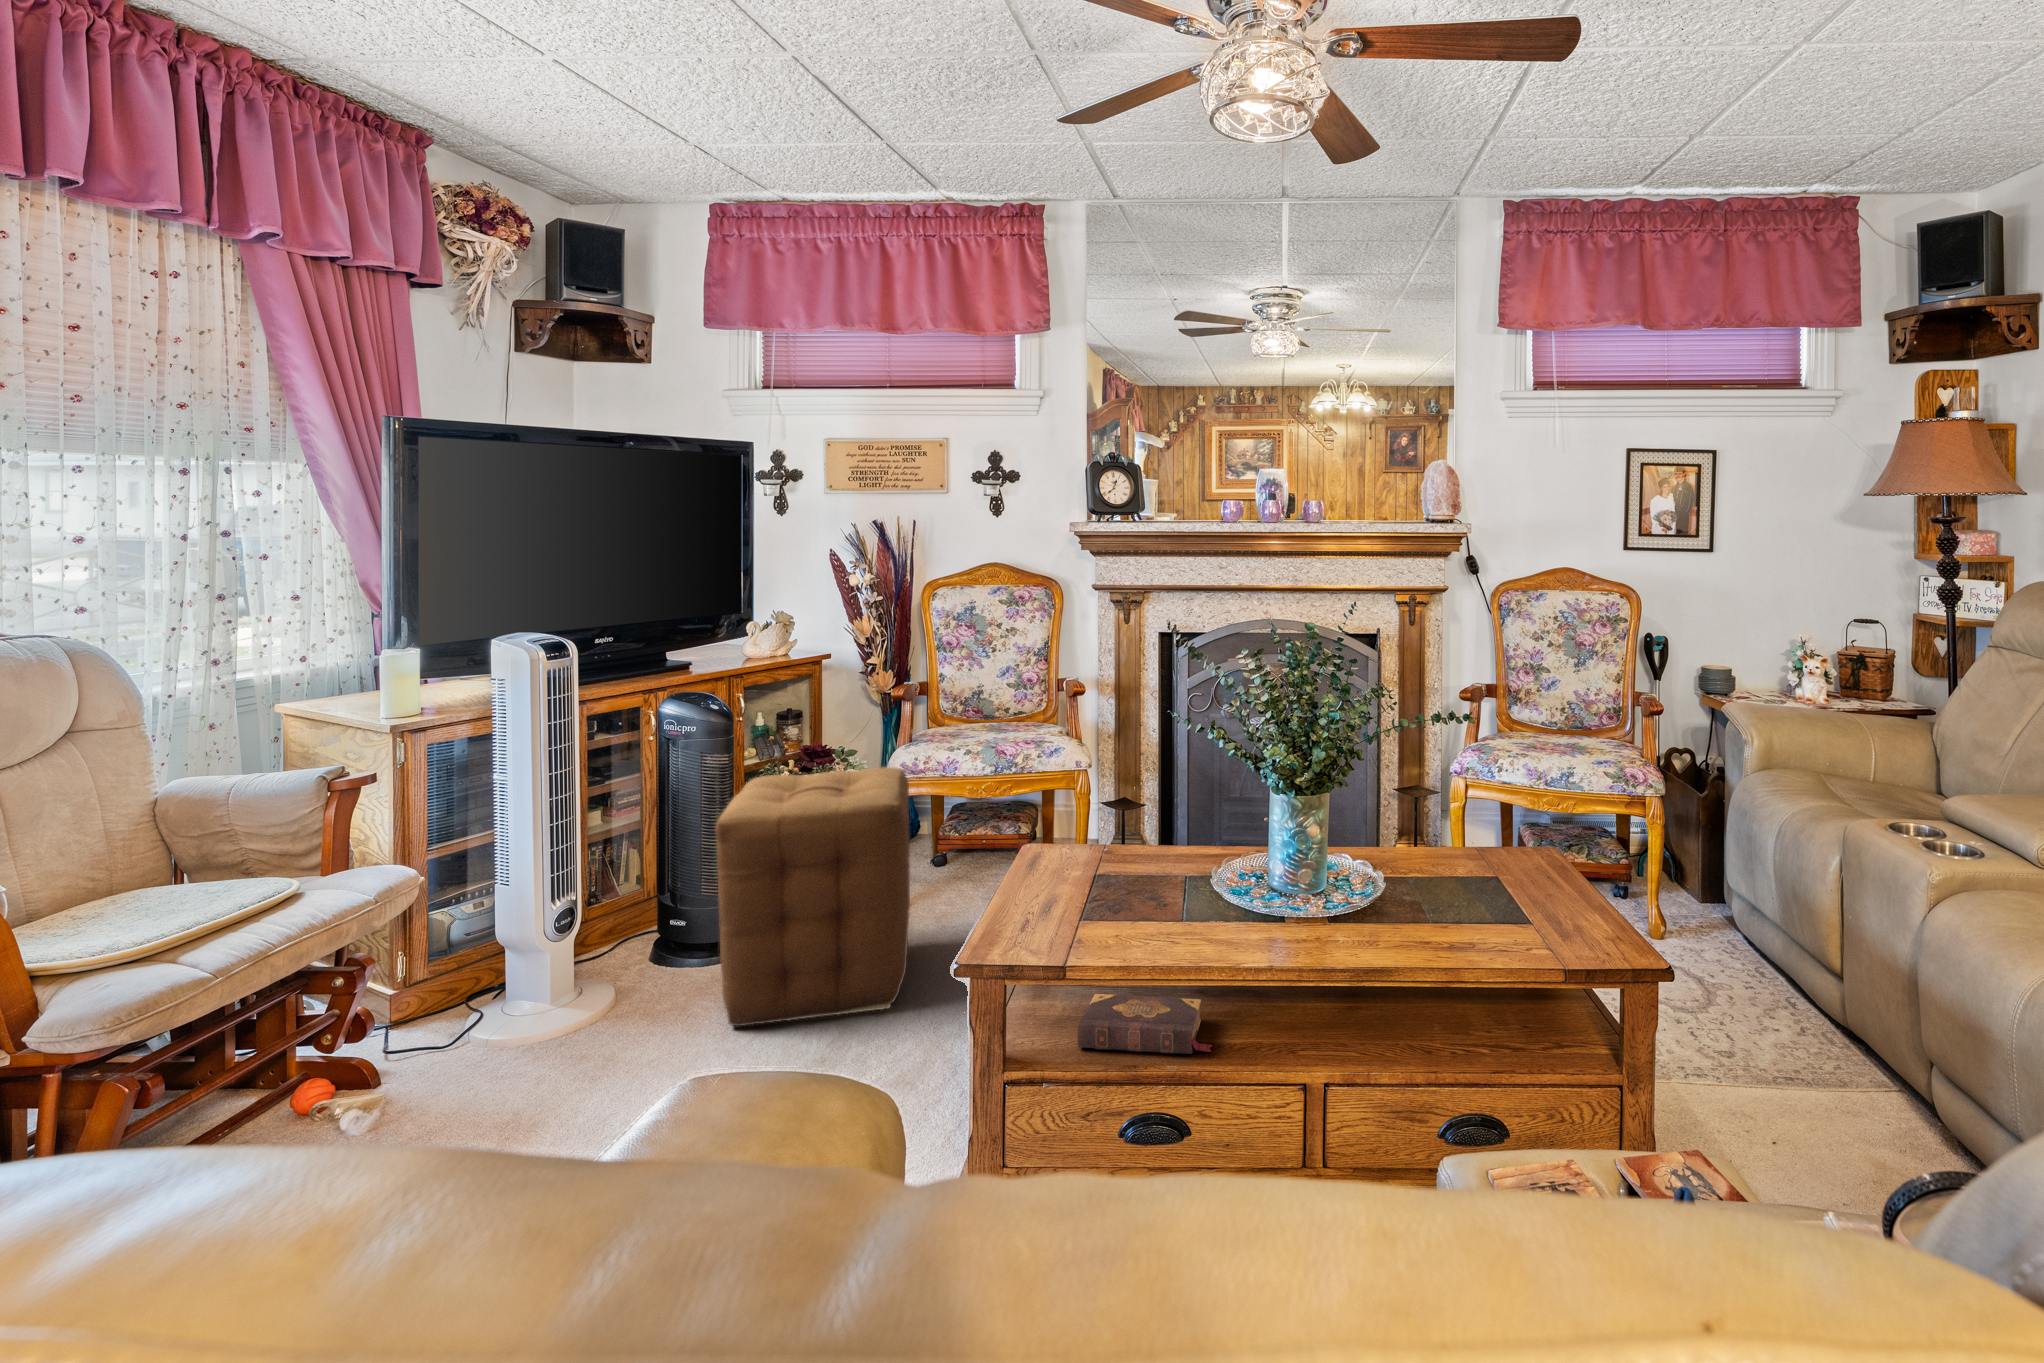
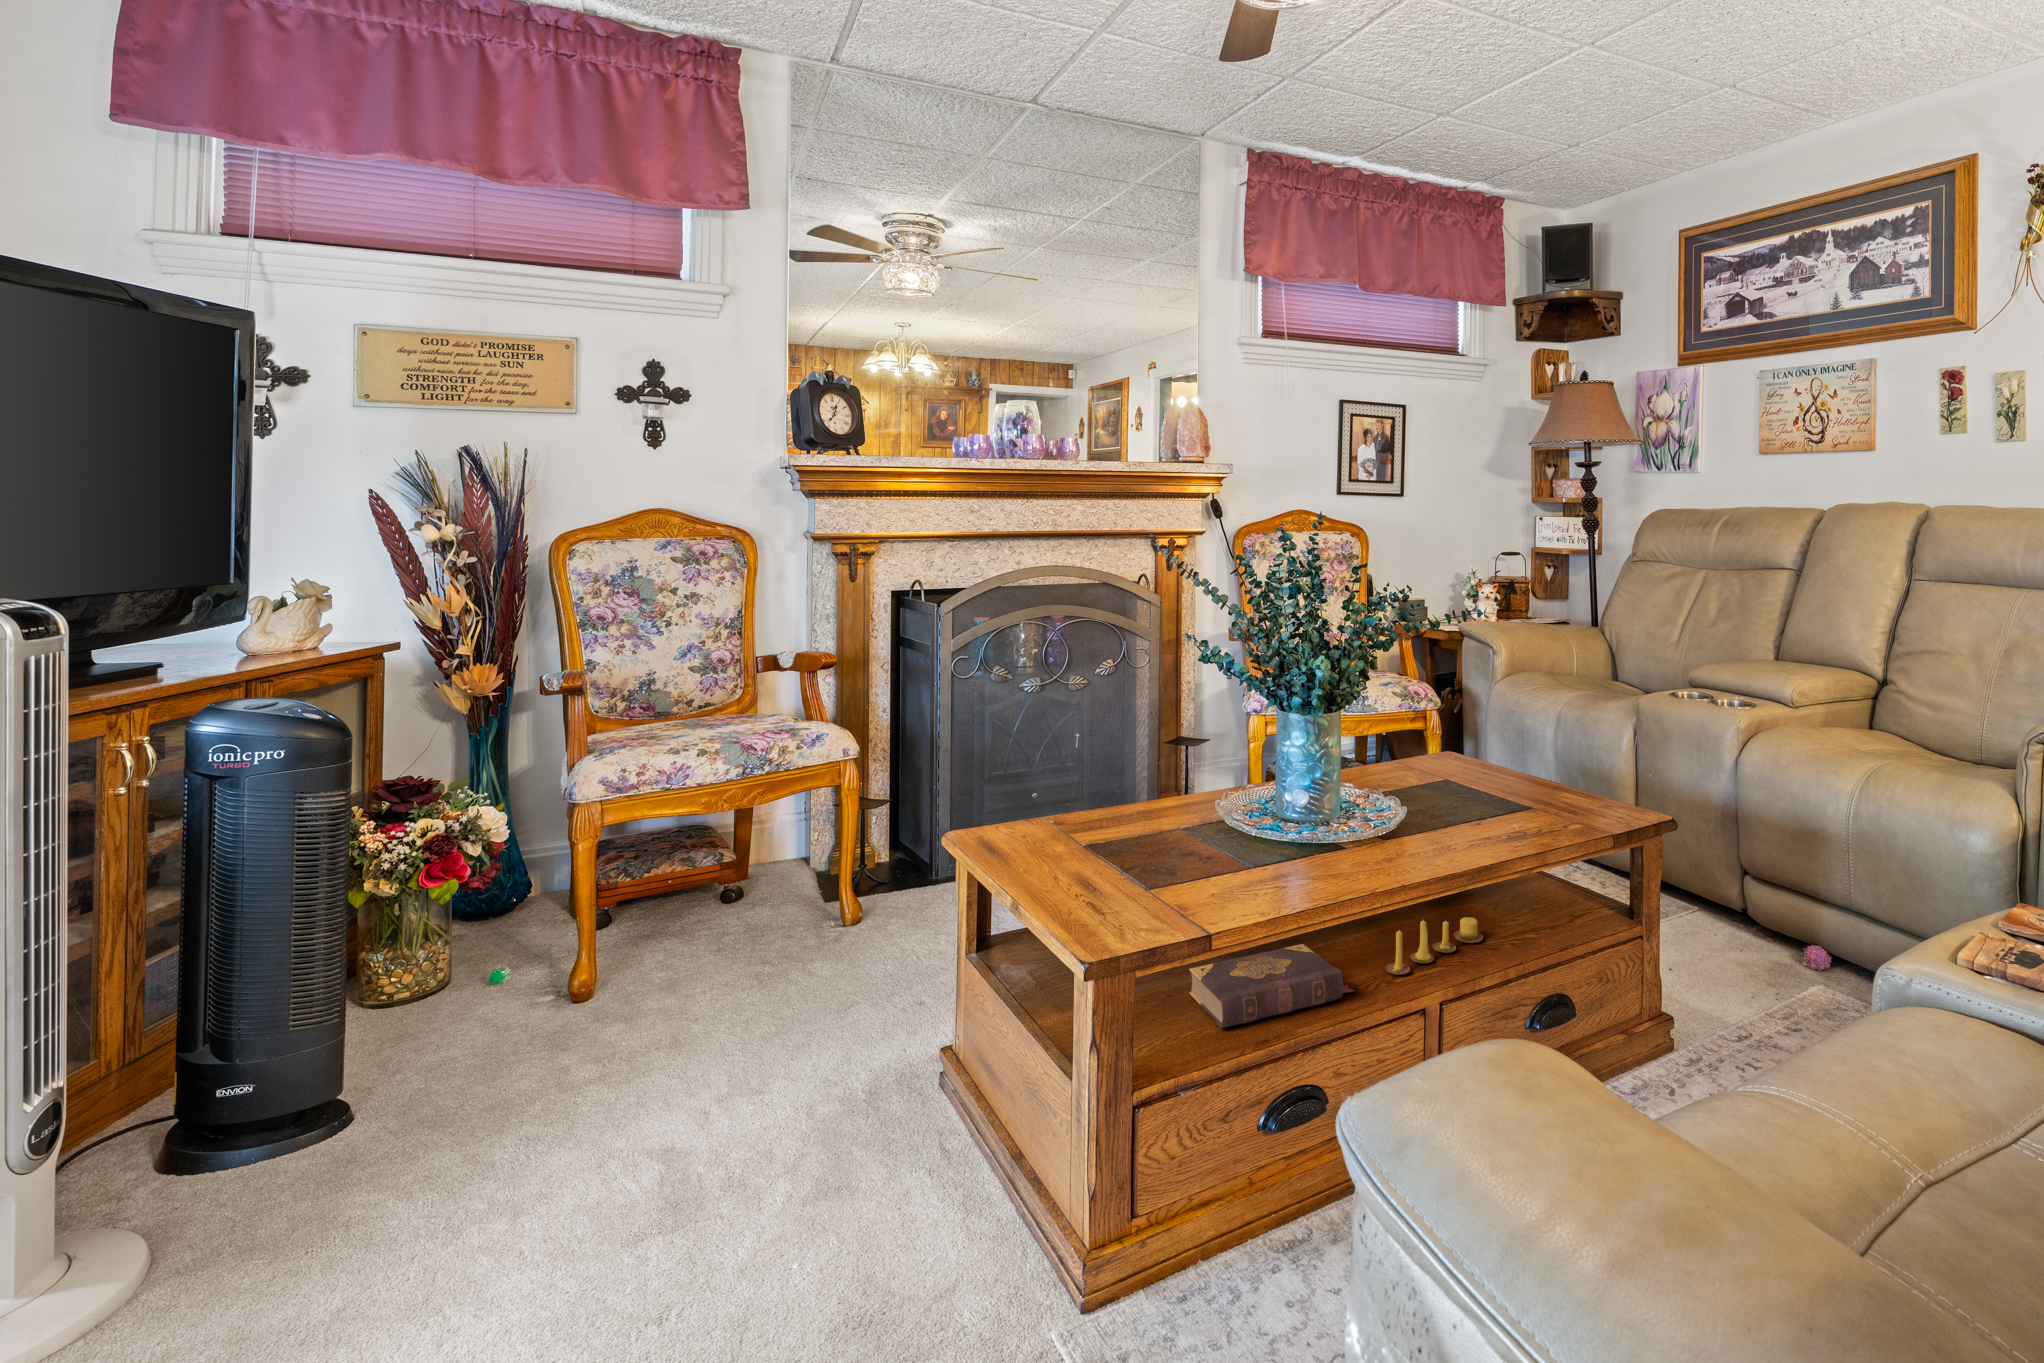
ottoman: present [716,767,910,1026] -> none [395,776,746,1207]
candle: none [1258,1005,1387,1051] -> present [1385,916,1483,975]

